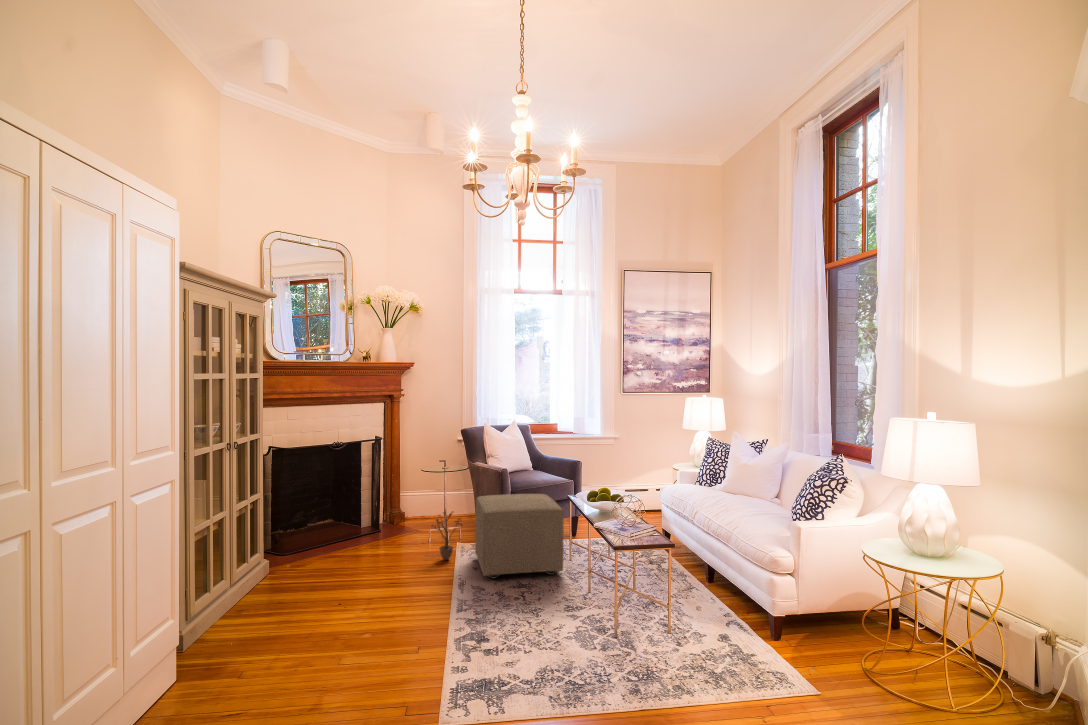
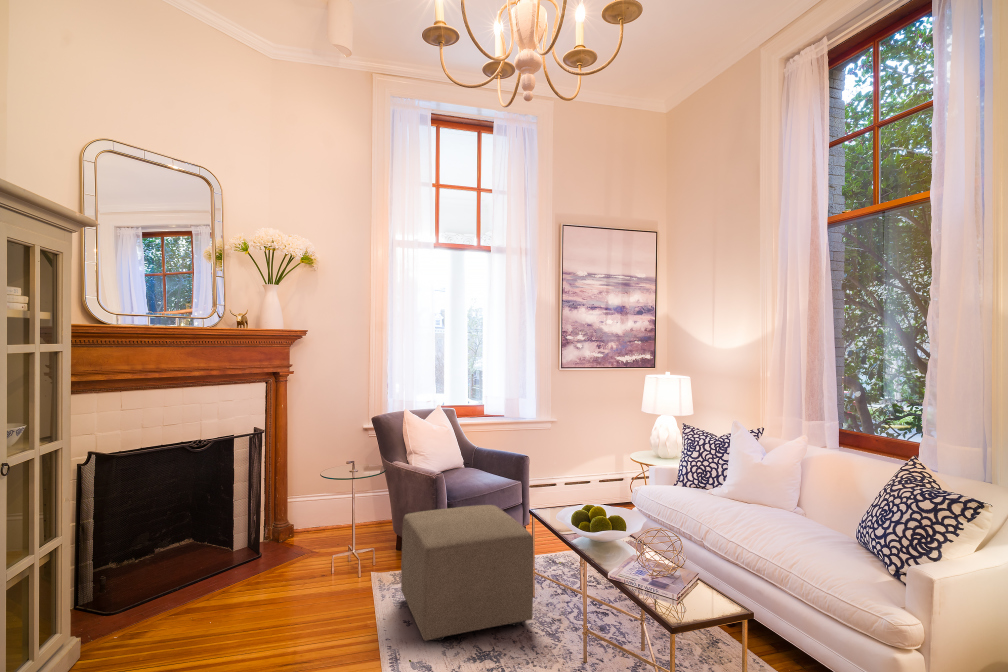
decorative plant: present [432,510,462,560] -> none [329,534,384,606]

